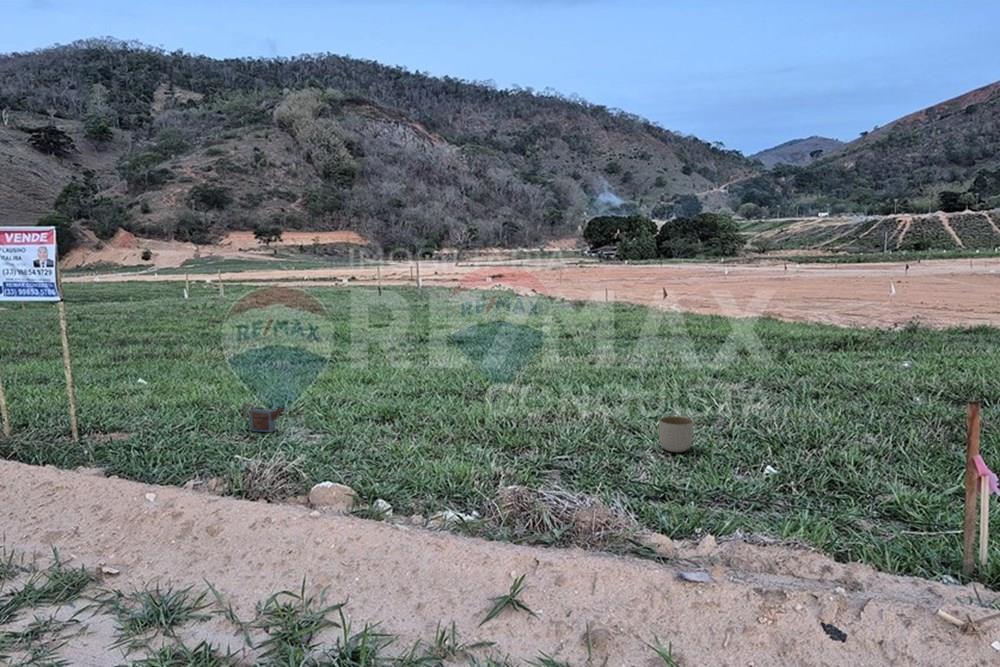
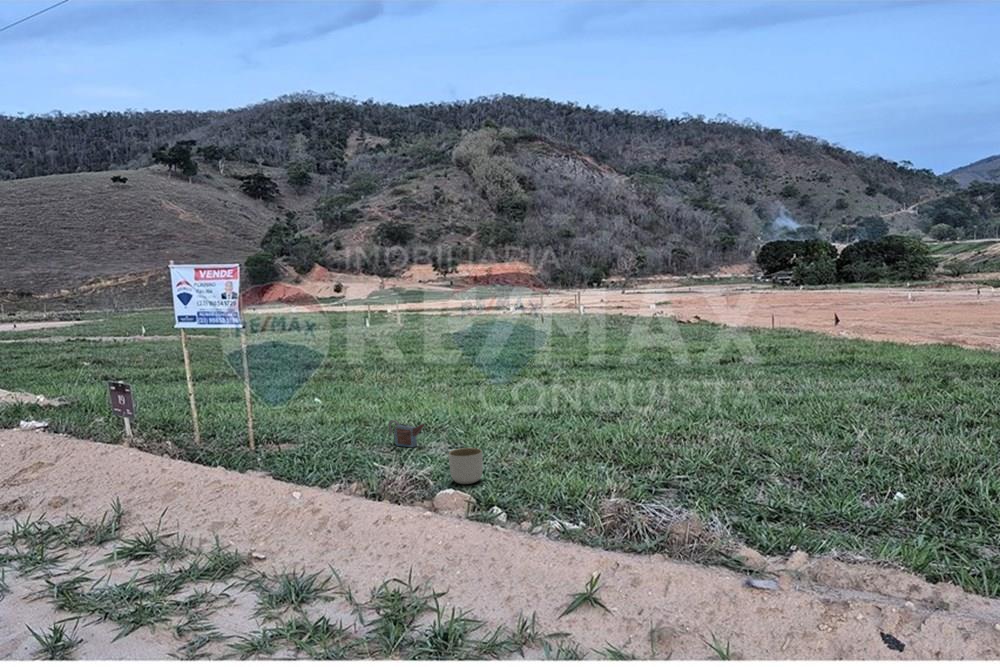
planter: present [659,416,693,452] -> present [449,448,483,484]

